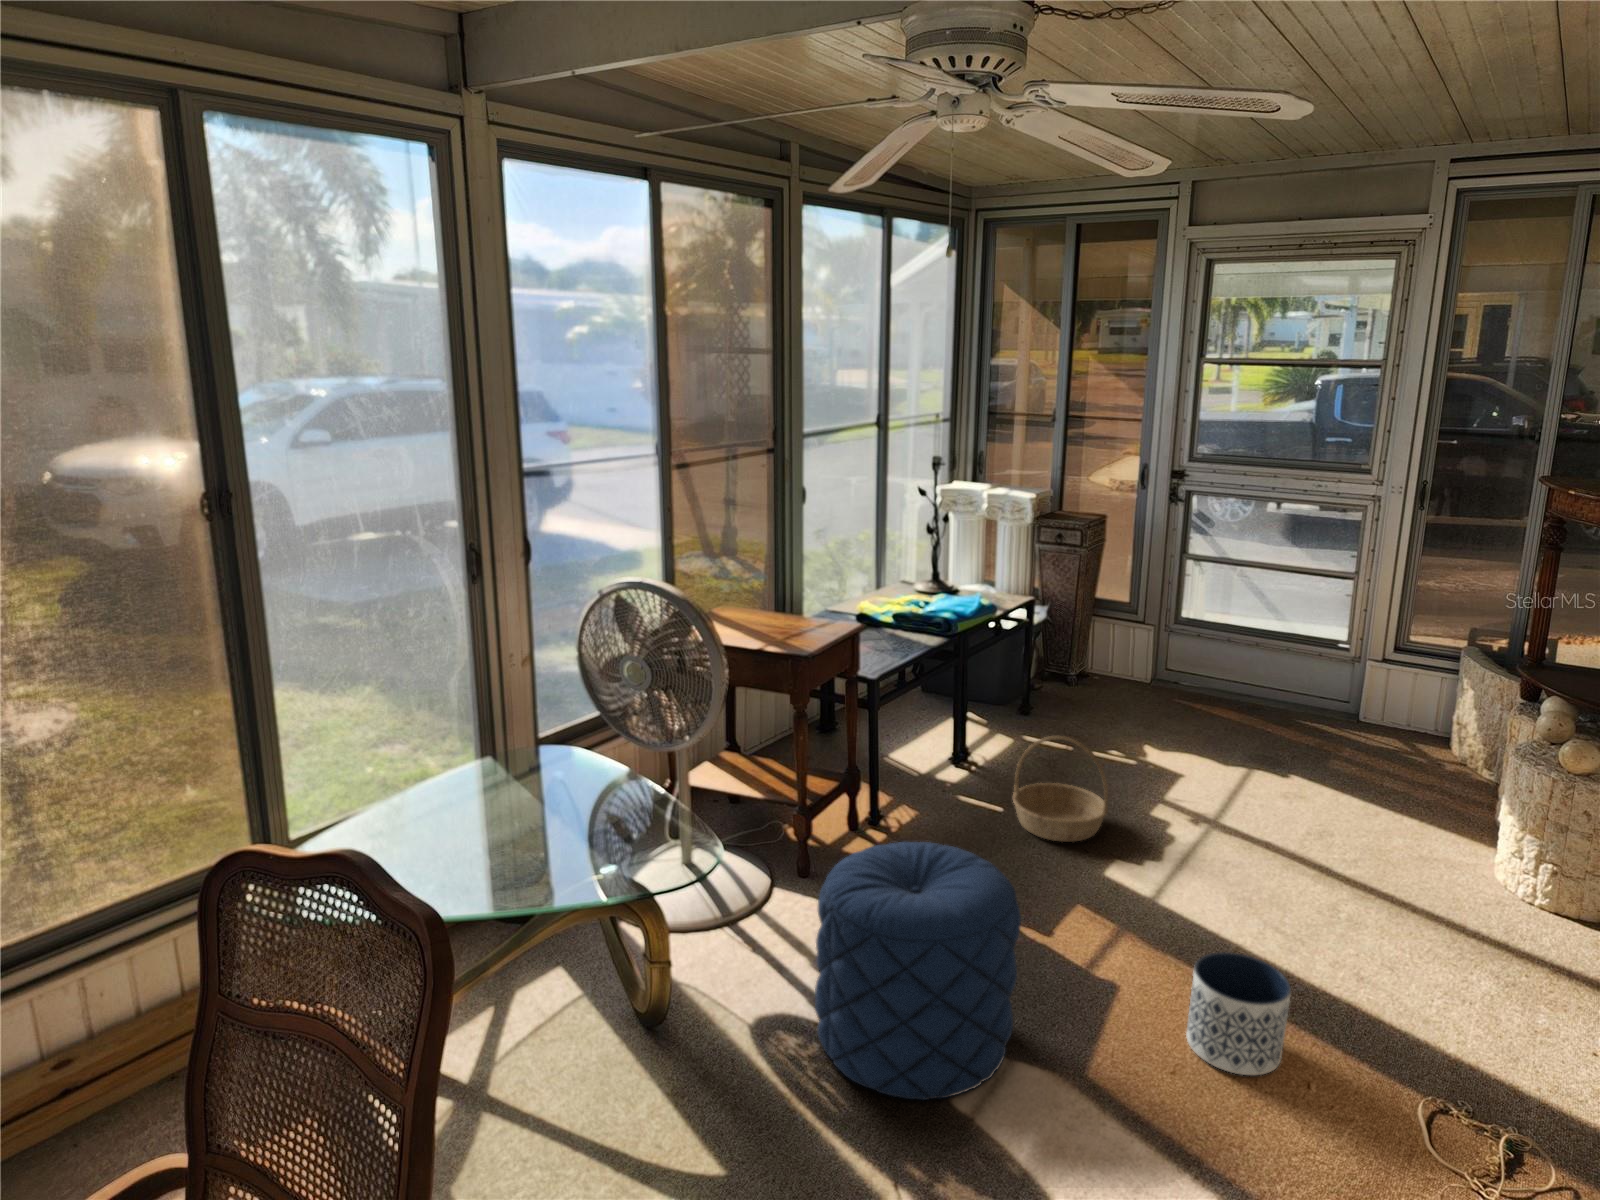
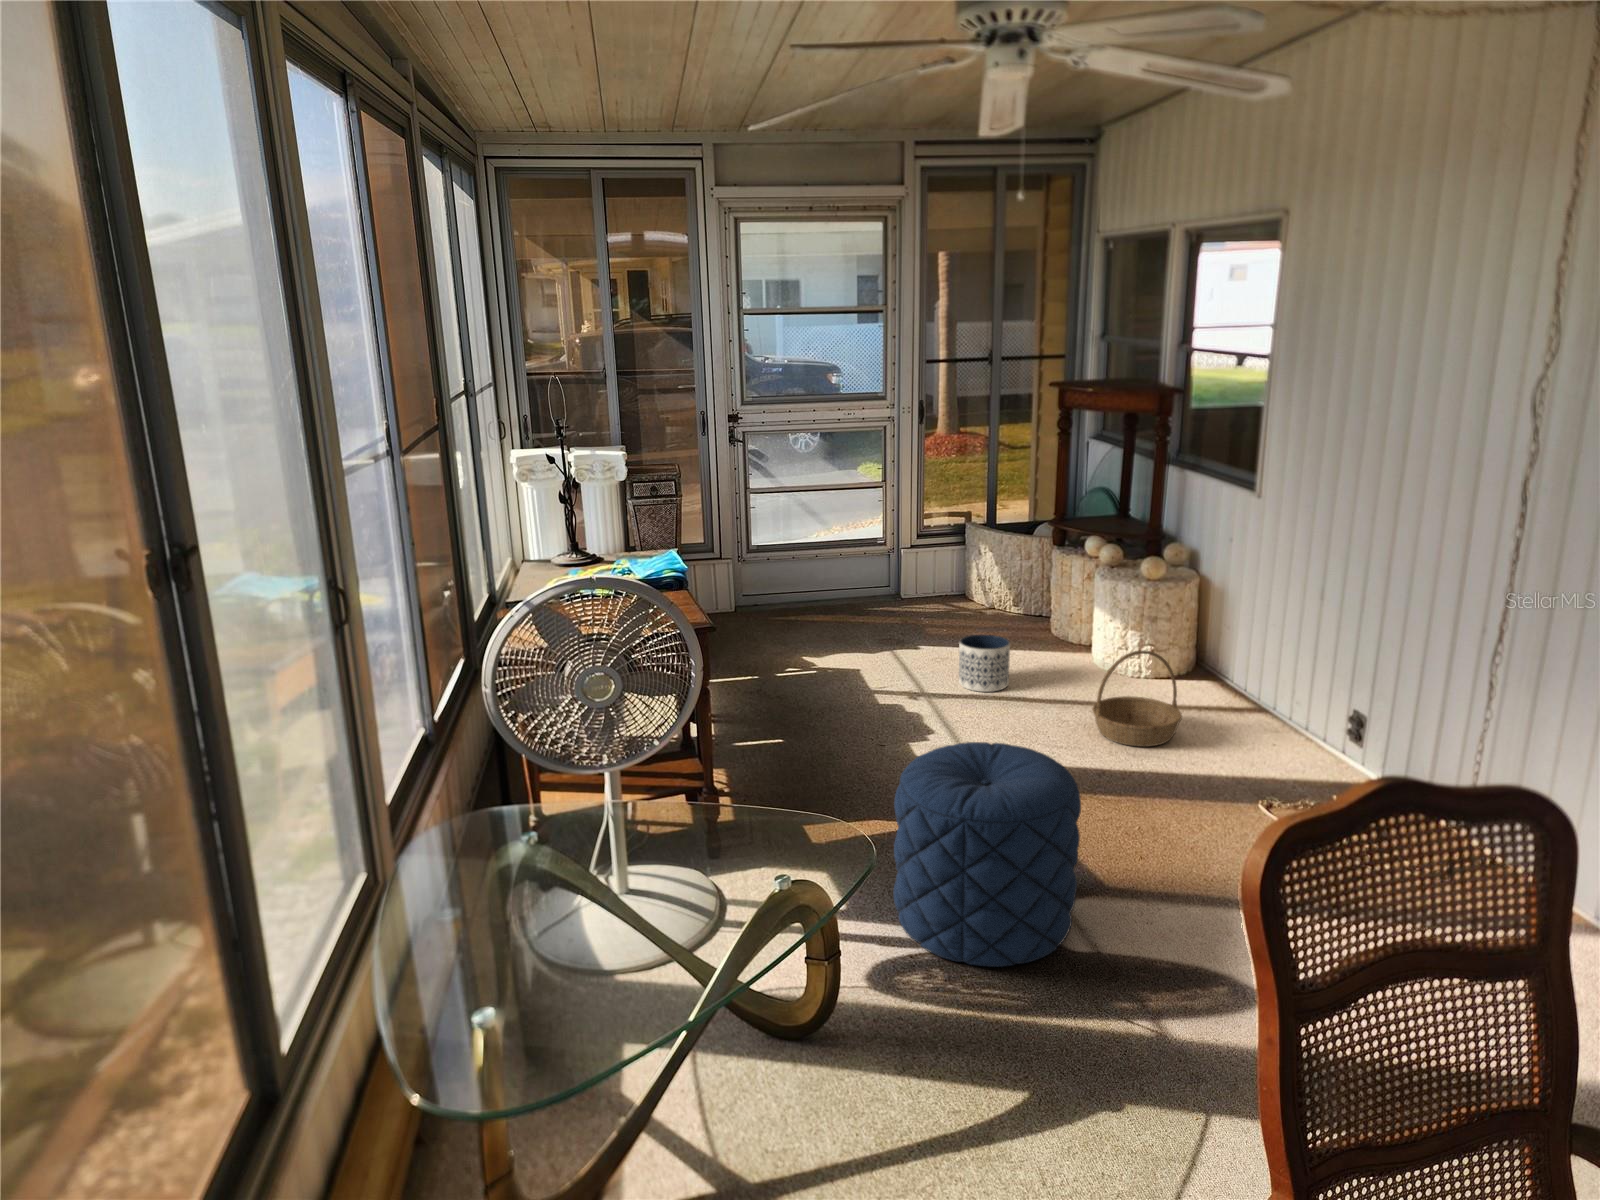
basket: present [1013,736,1108,842] -> present [1092,651,1182,747]
planter: present [1186,952,1291,1075] -> present [959,634,1010,692]

